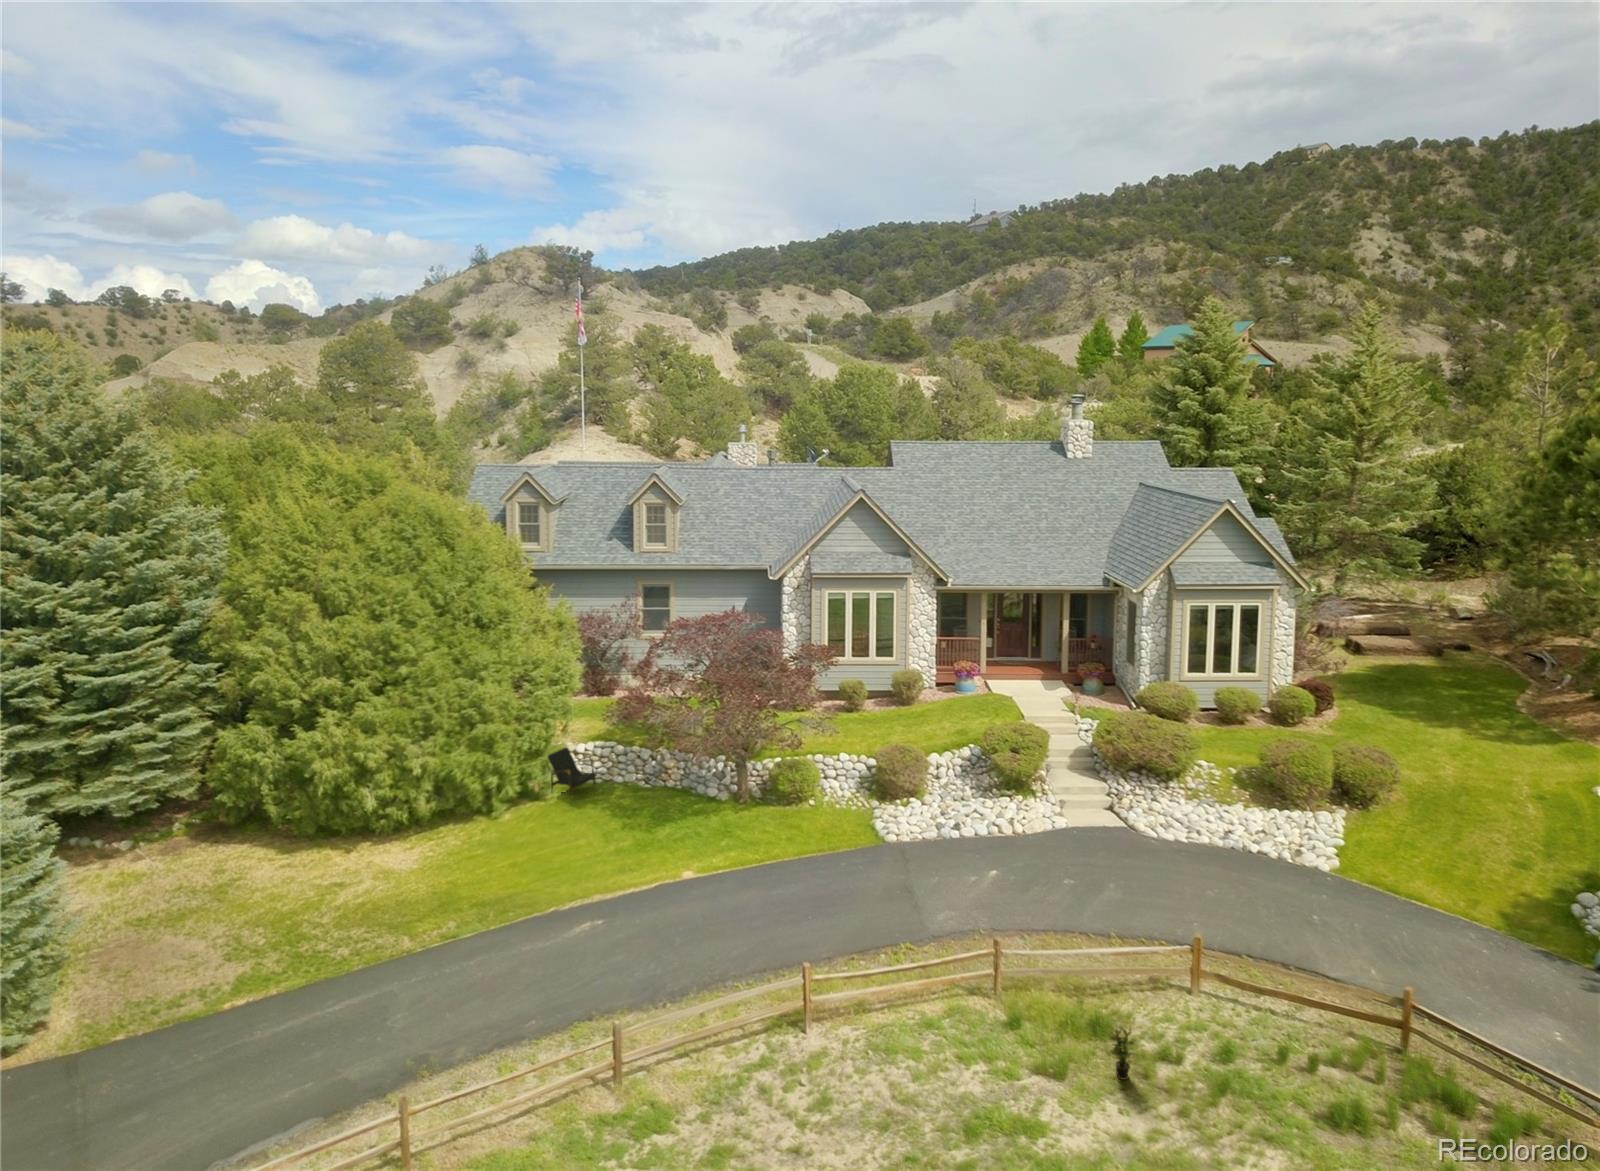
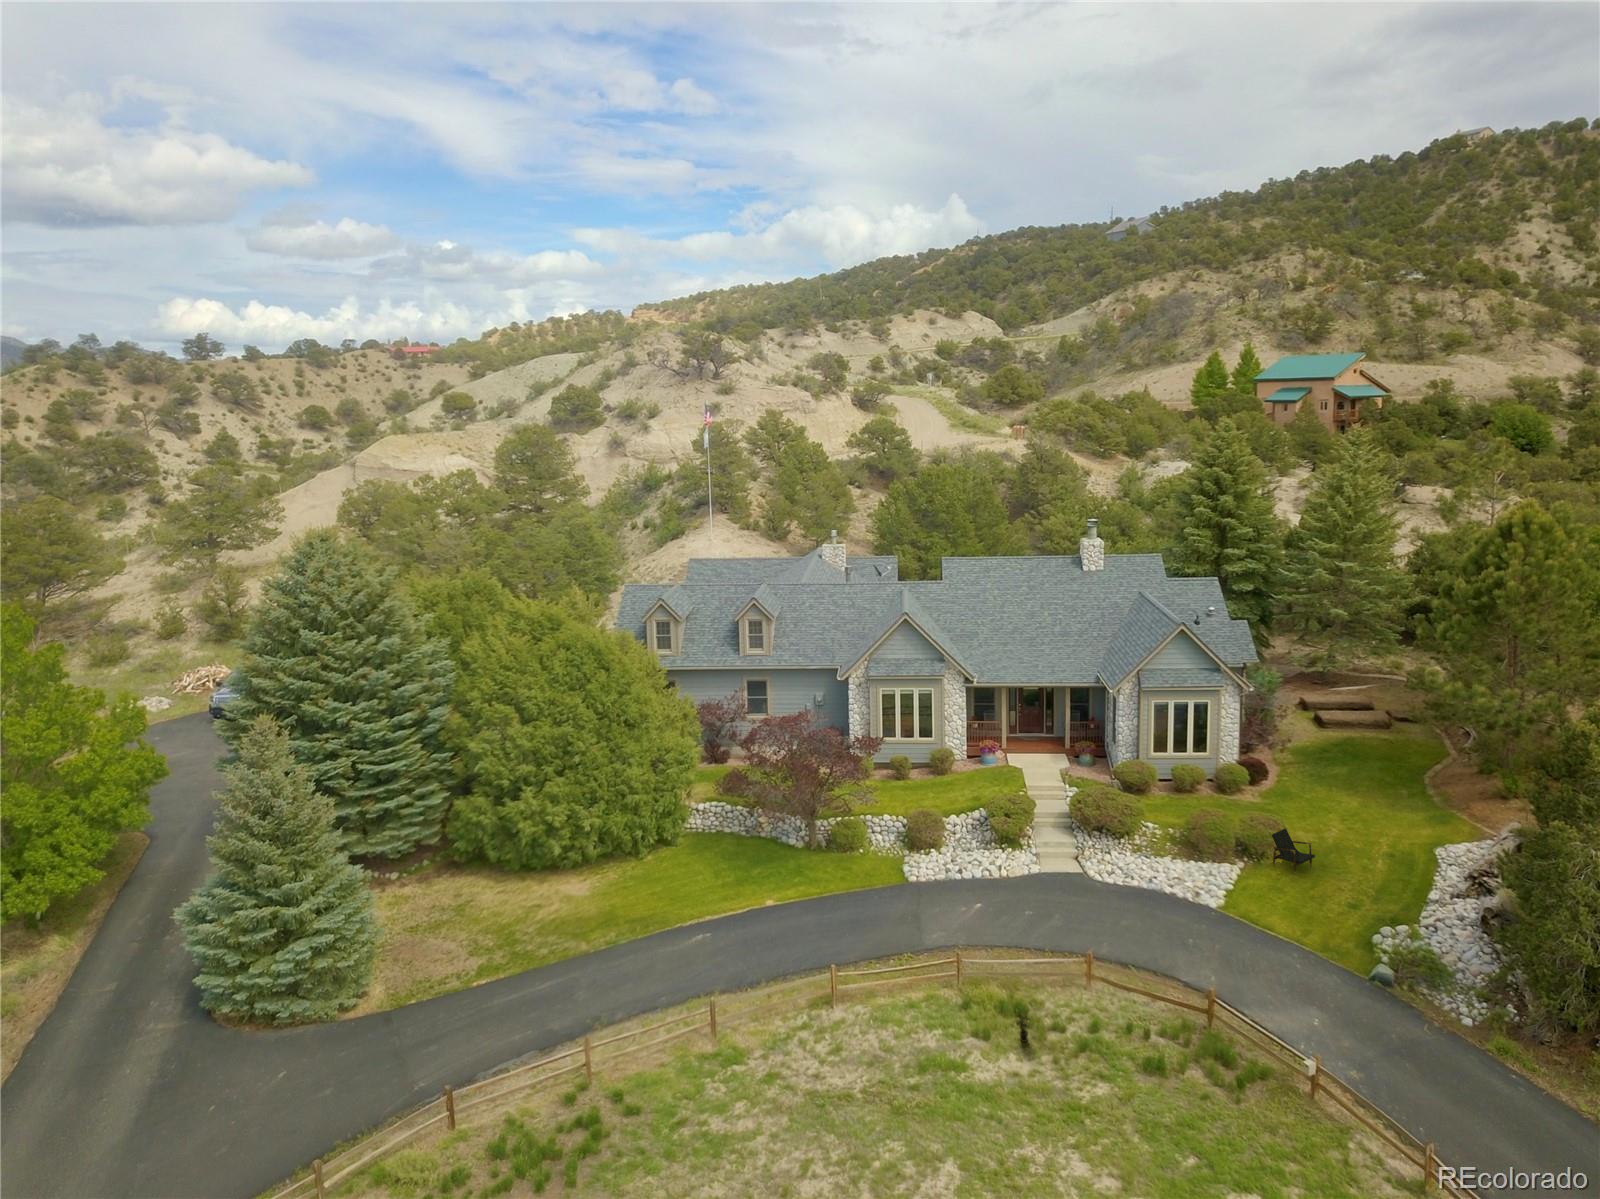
lounge chair: present [548,747,597,799] -> present [1272,829,1315,875]

